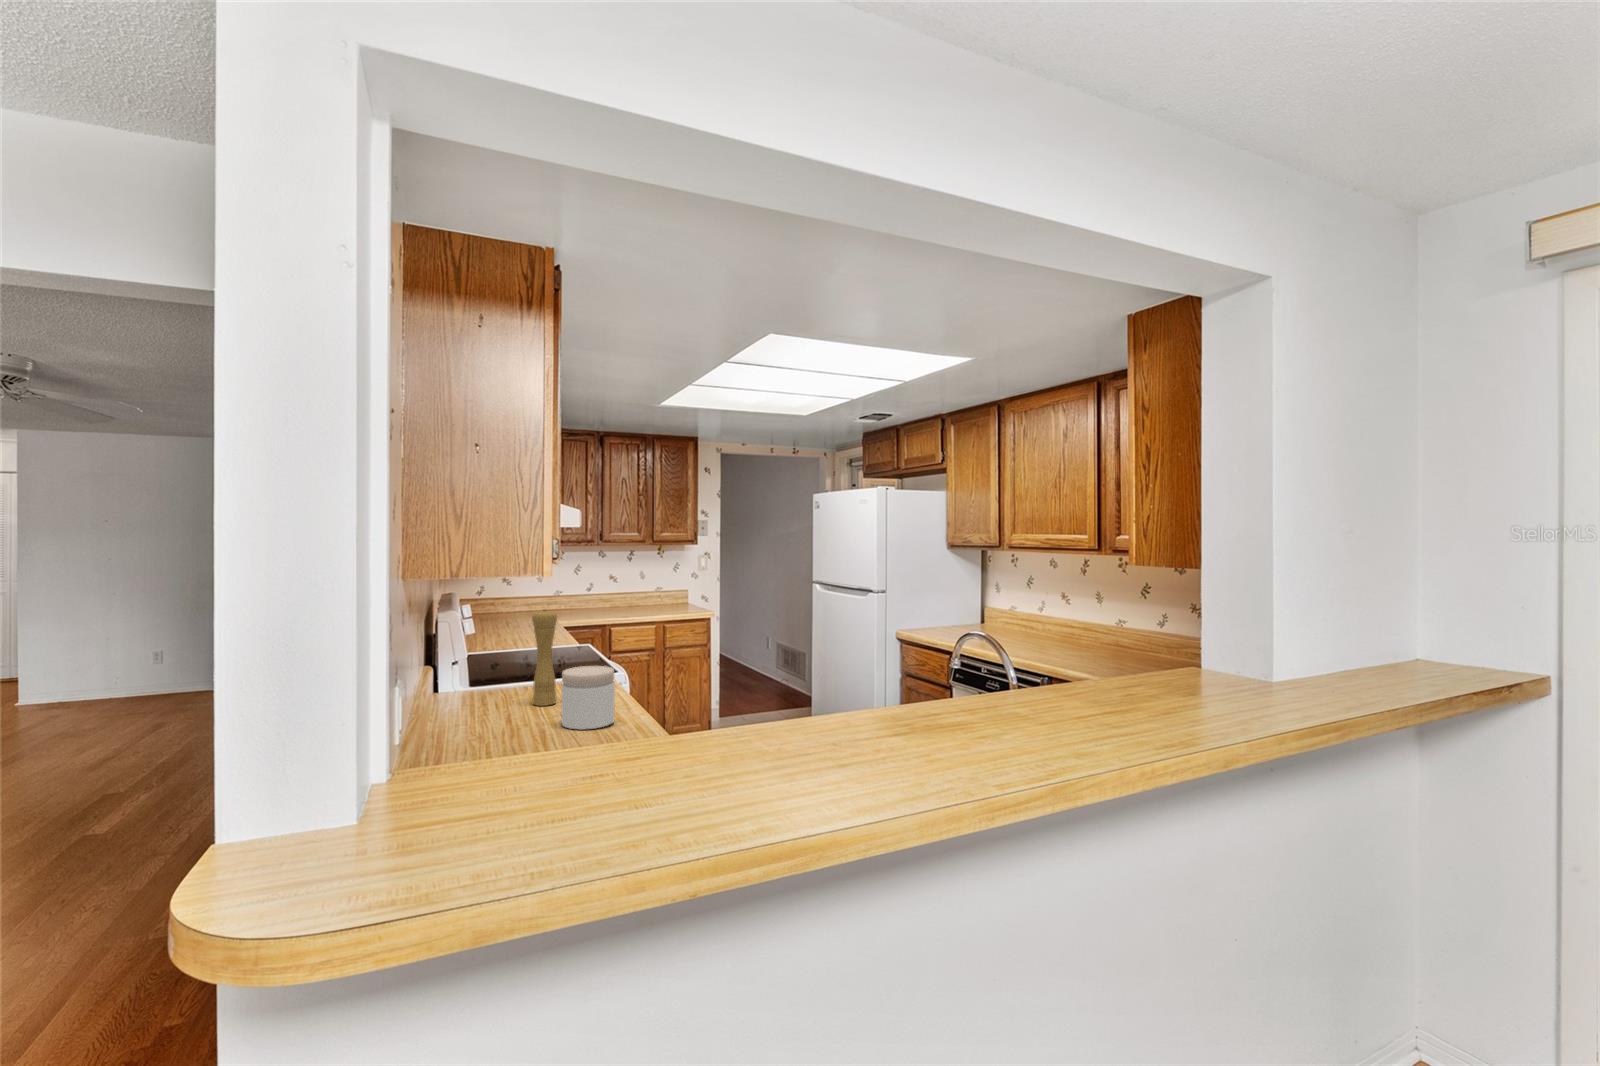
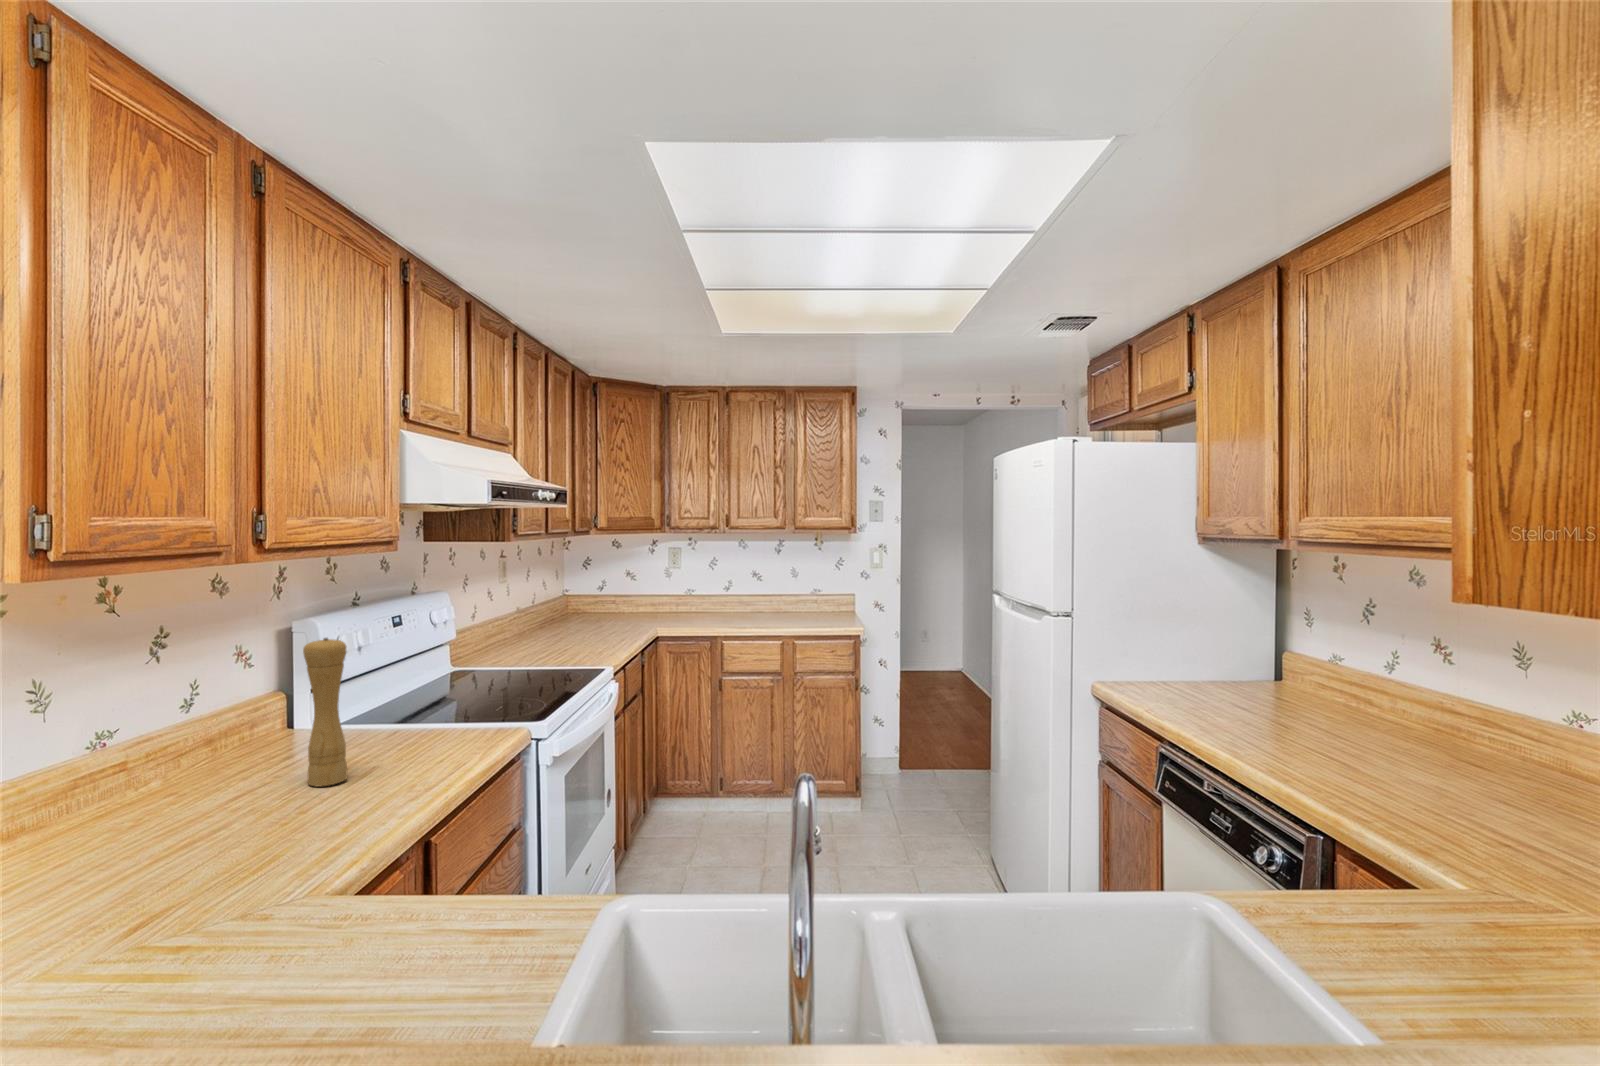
jar: present [562,666,615,730] -> none [200,743,308,862]

